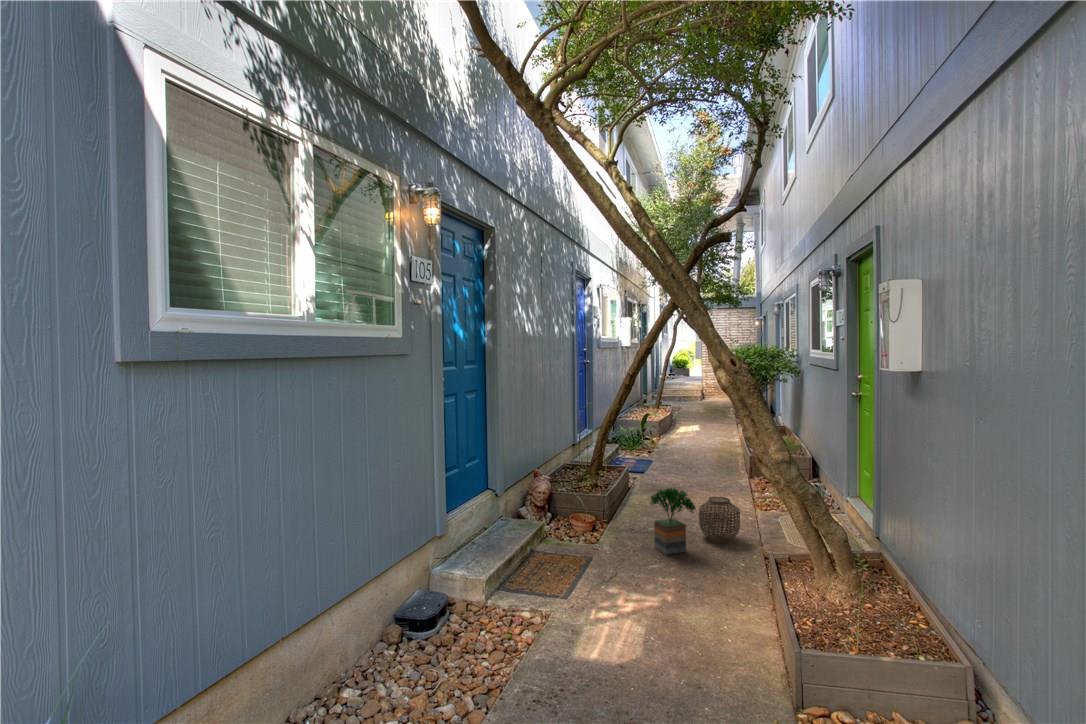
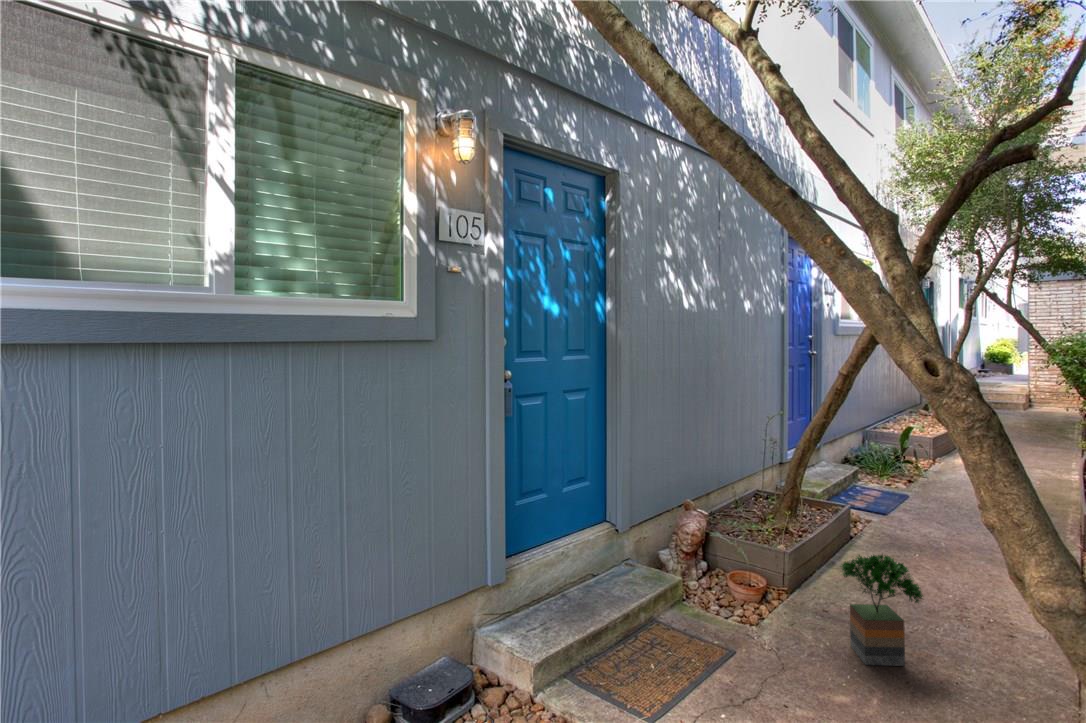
woven basket: present [699,497,740,543] -> none [941,576,1024,661]

